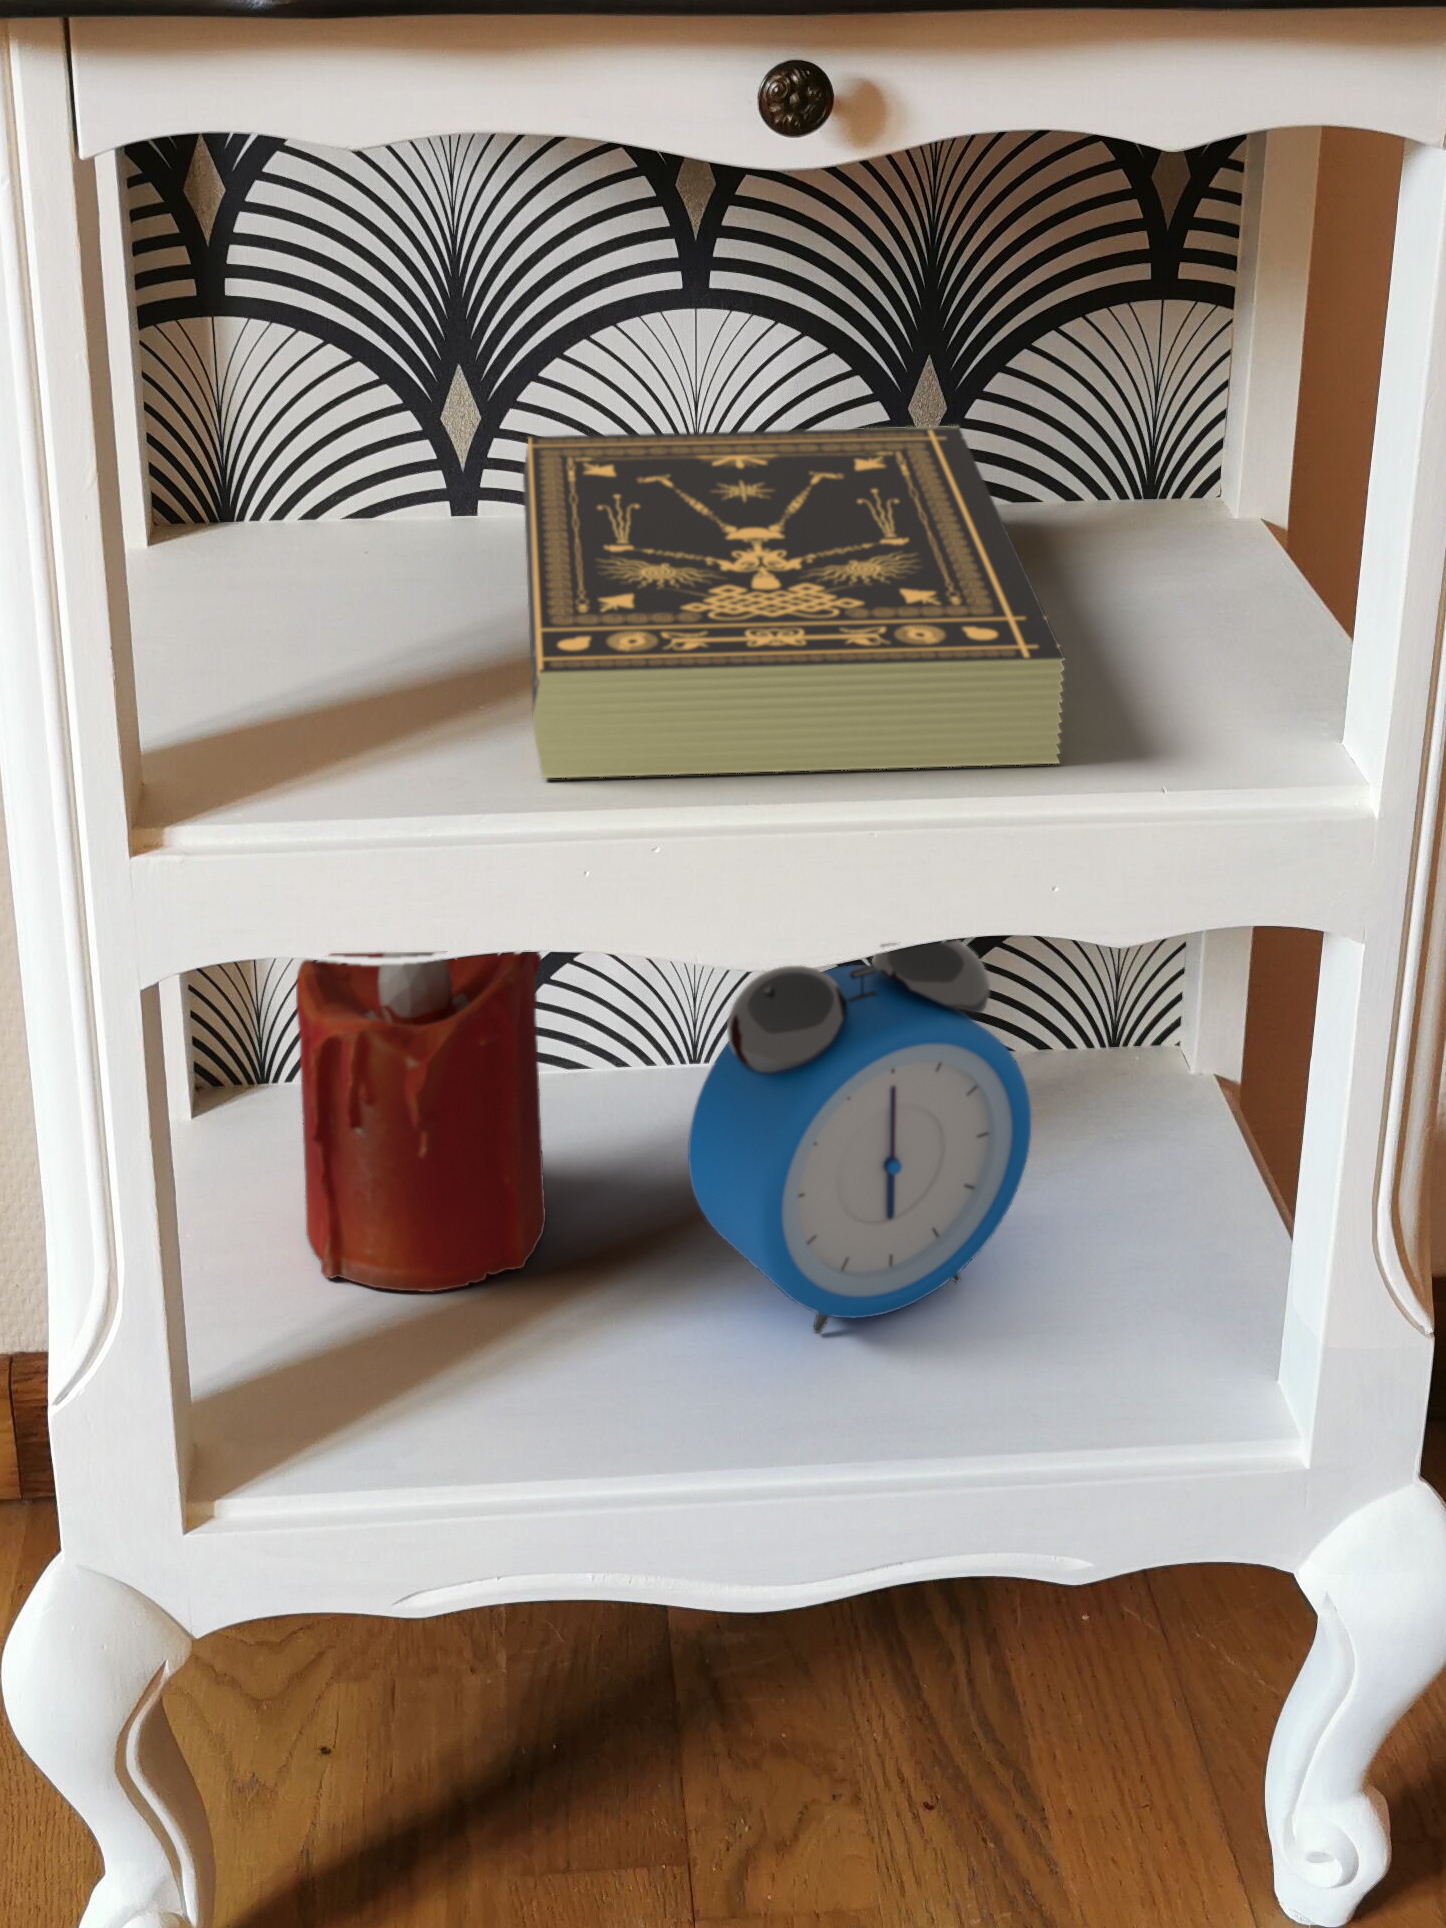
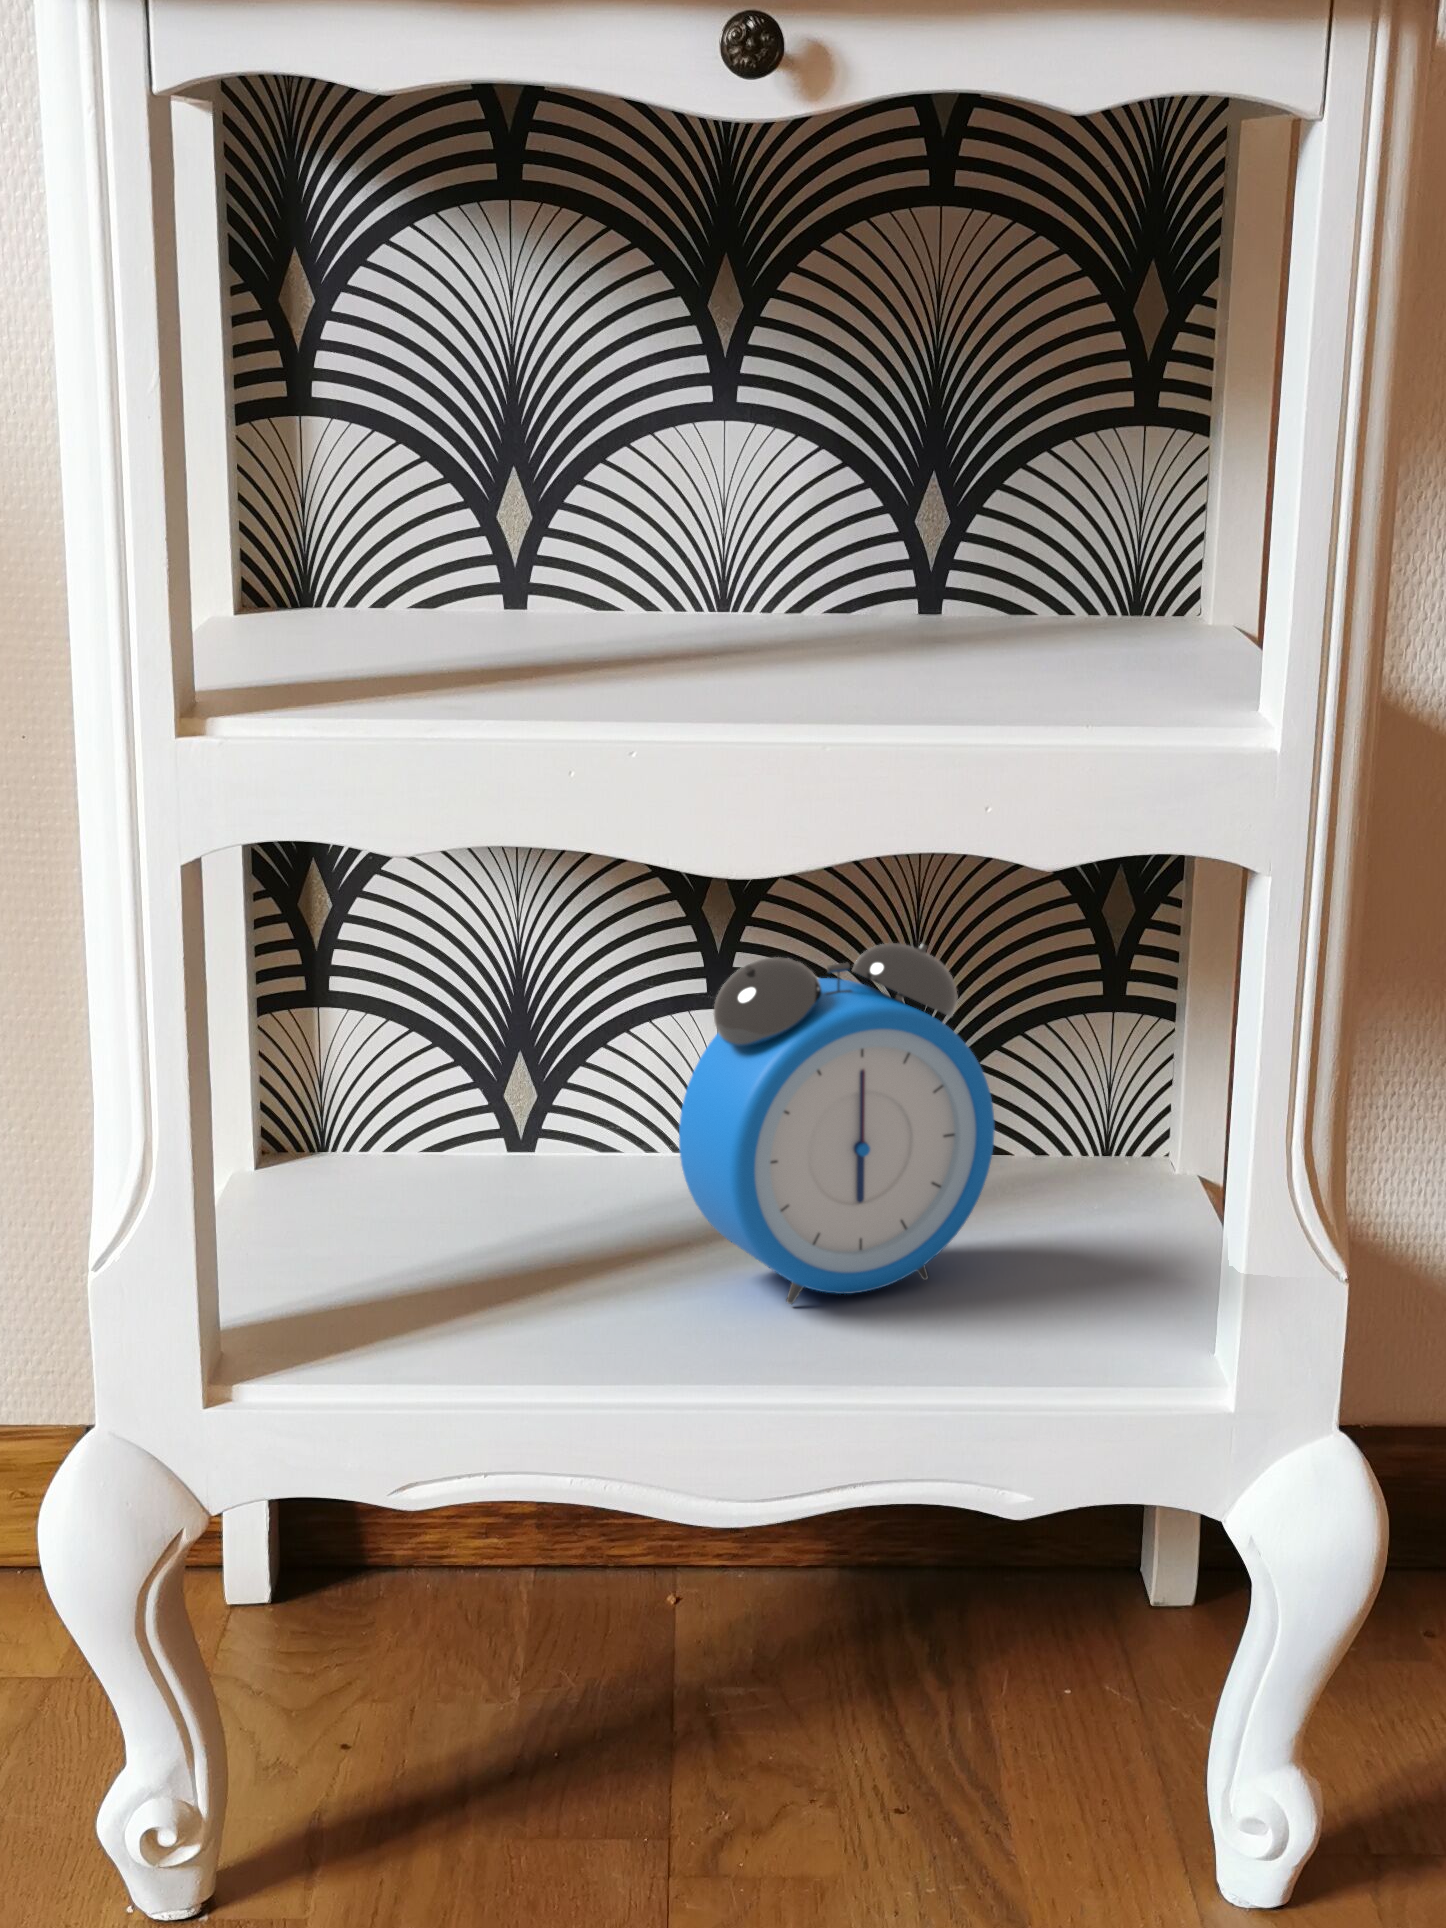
book: present [523,426,1065,778] -> none [526,521,995,709]
candle: present [296,952,546,1292] -> none [339,921,561,1269]

